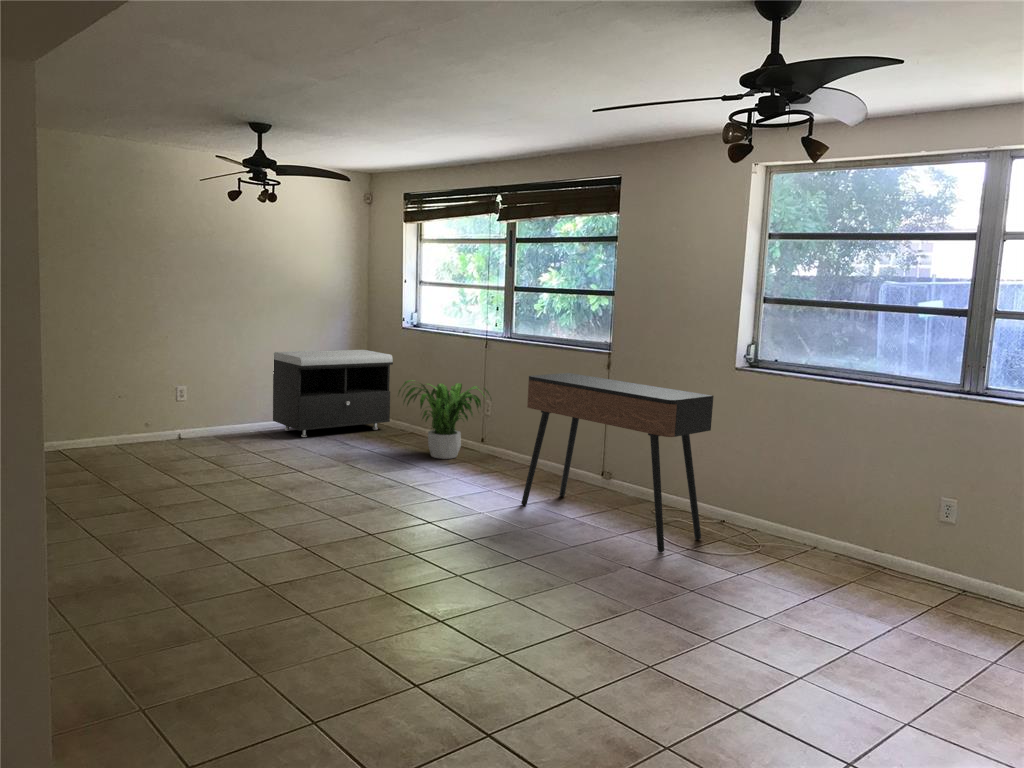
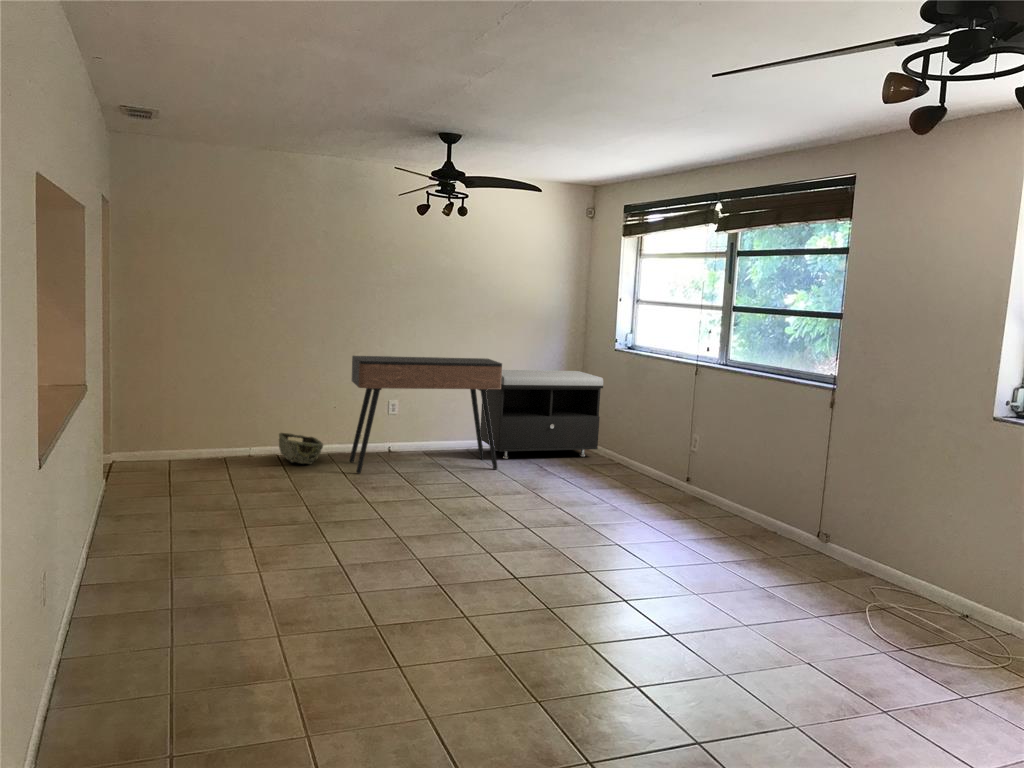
console table: present [521,373,714,552] -> present [350,356,502,473]
potted plant: present [399,380,490,459] -> none [594,406,698,496]
woven basket: none [59,428,116,460] -> present [279,433,323,464]

